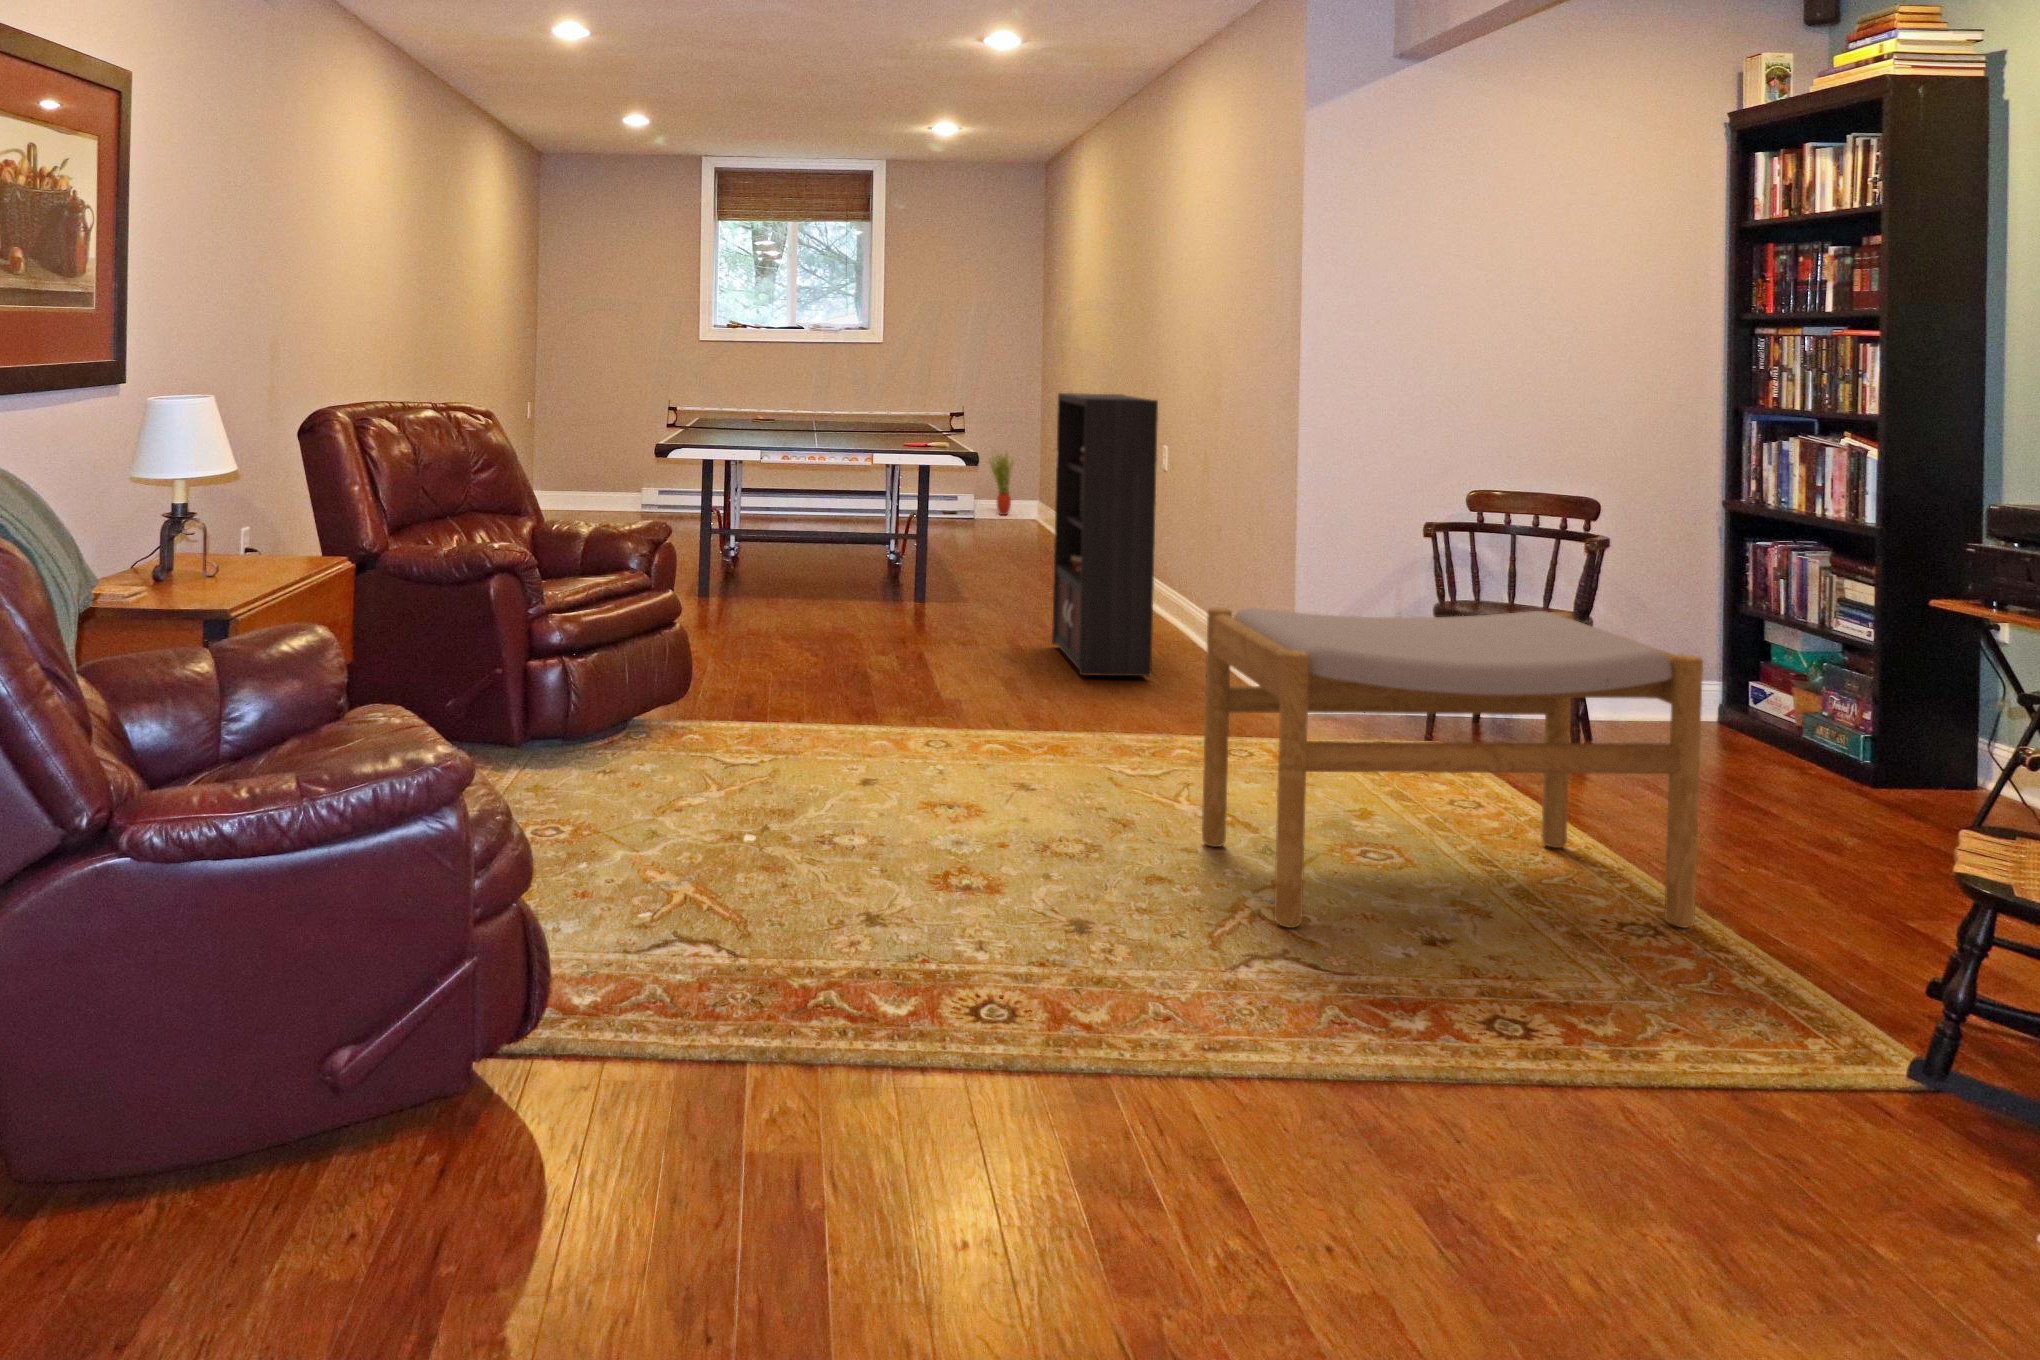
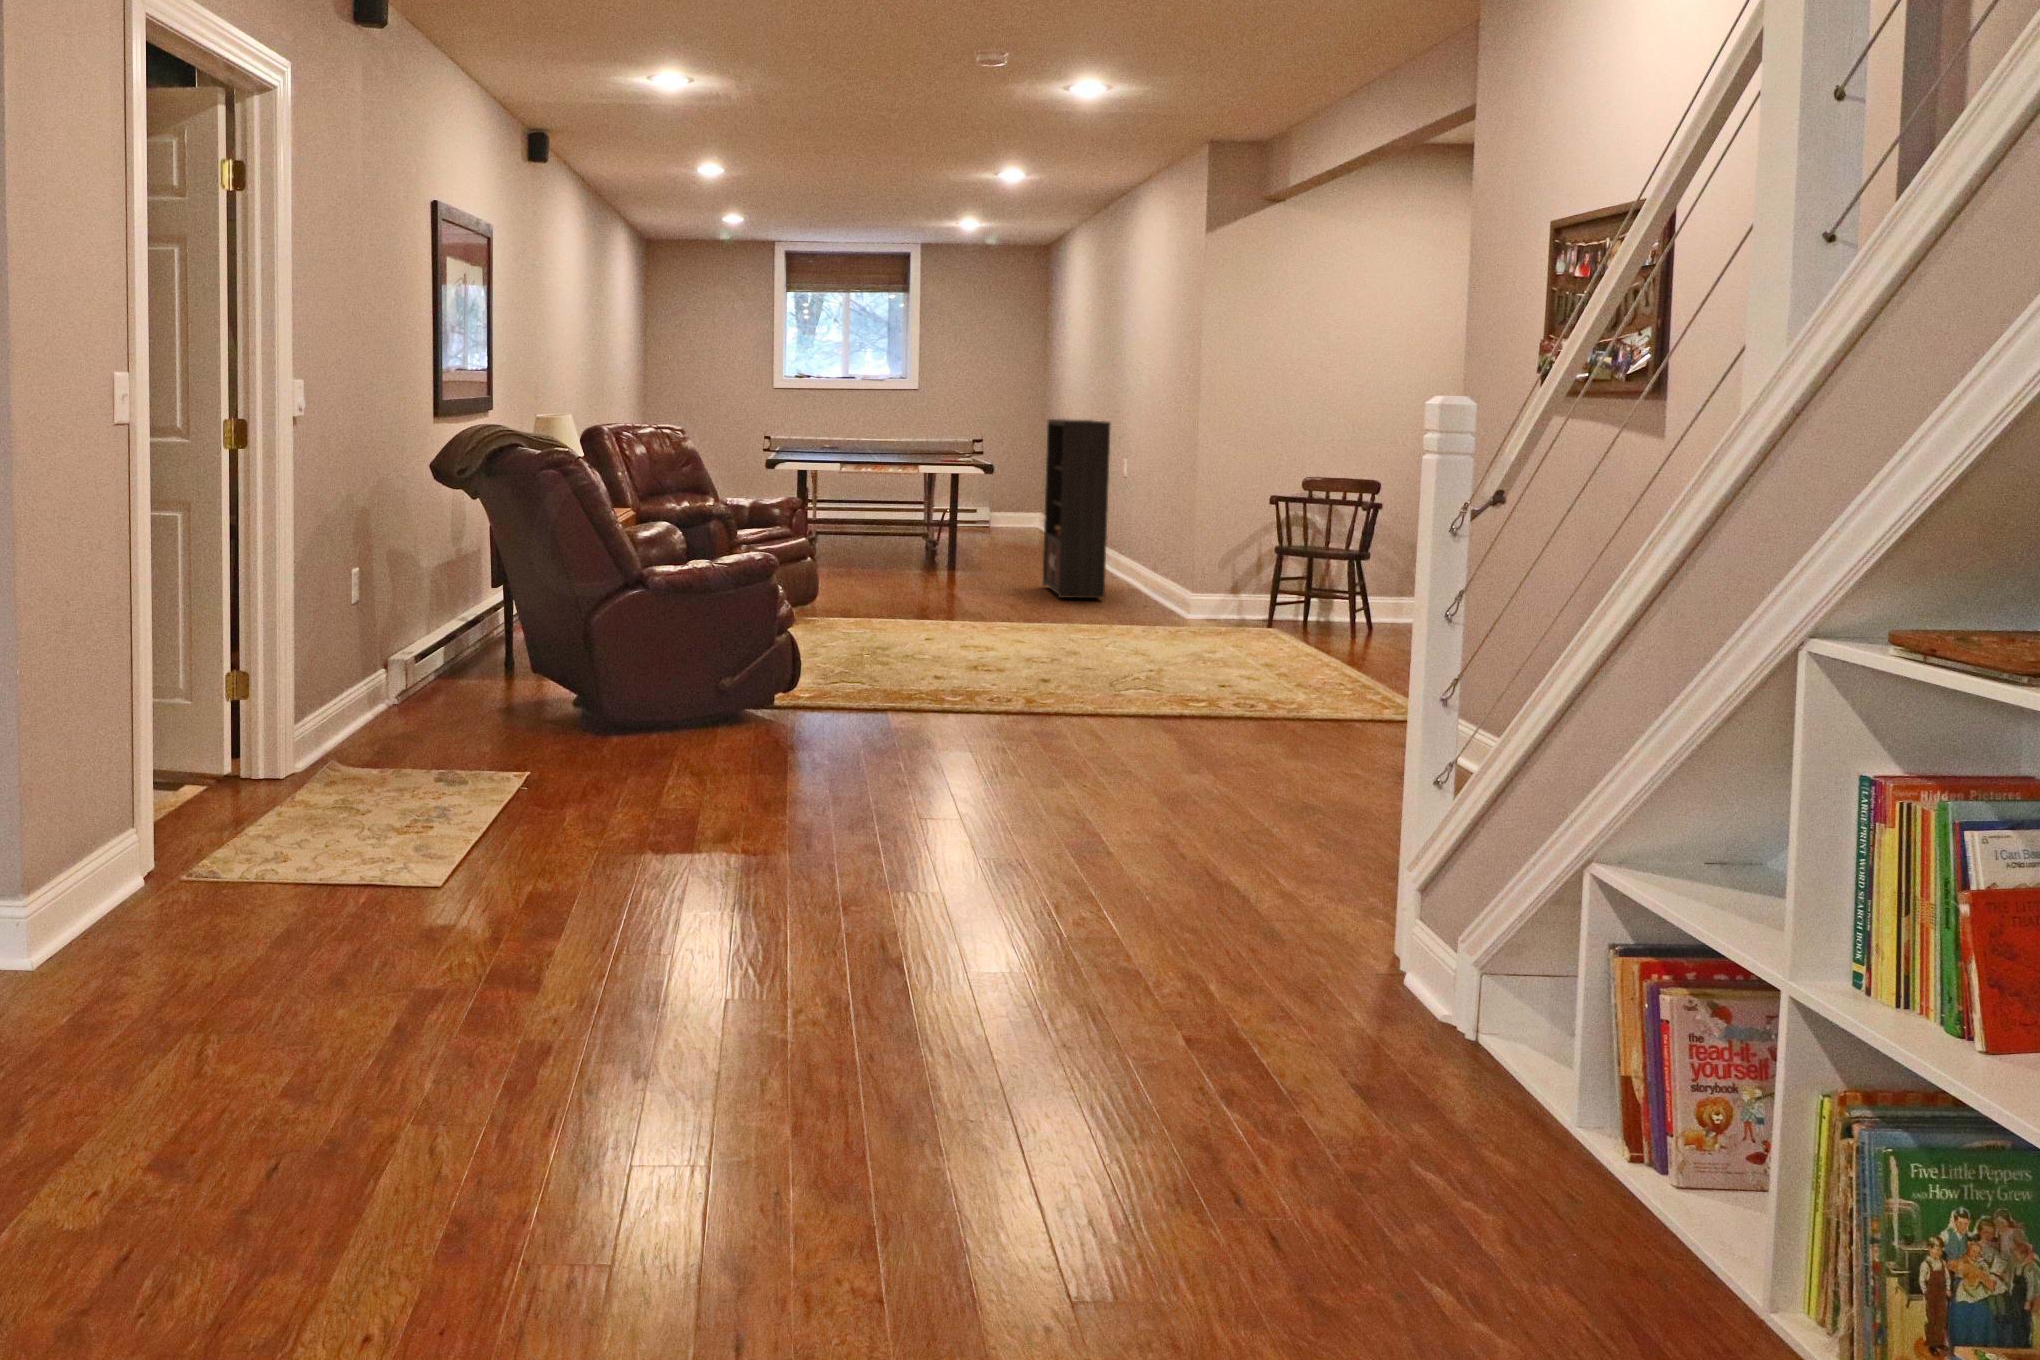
potted plant: present [989,451,1014,515] -> none [999,471,1020,522]
footstool: present [1202,607,1703,928] -> none [1117,528,1368,680]

